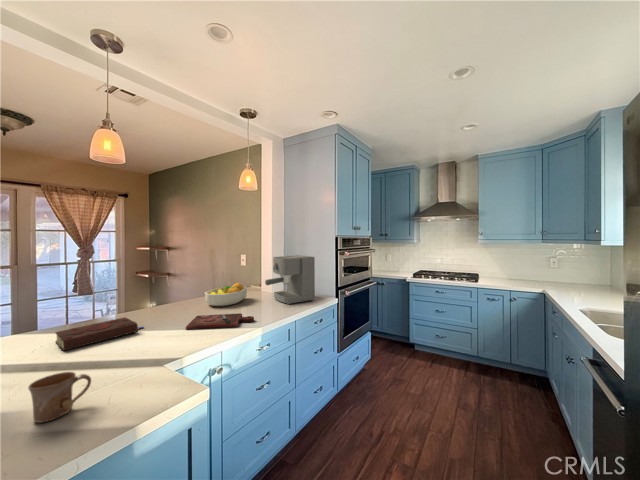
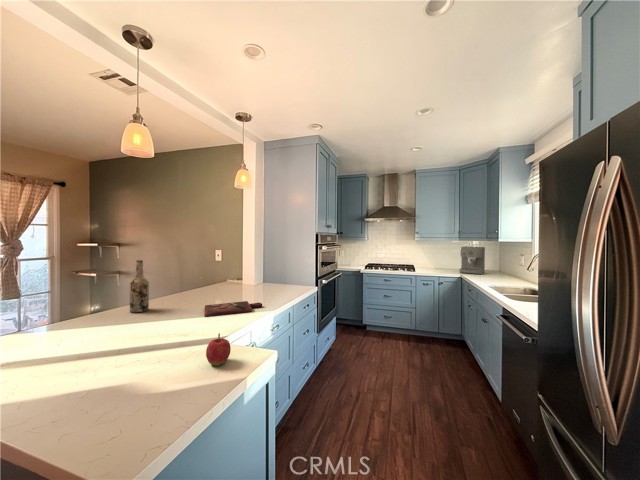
coffee maker: present [265,255,315,305] -> present [460,246,485,274]
wine bottle: none [128,267,147,319] -> present [129,260,149,313]
fruit bowl: present [205,282,247,306] -> none [199,275,238,298]
book: present [56,317,142,351] -> none [73,310,160,342]
apple: none [117,361,151,401] -> present [206,334,231,366]
mug: present [28,372,91,423] -> none [141,345,184,388]

